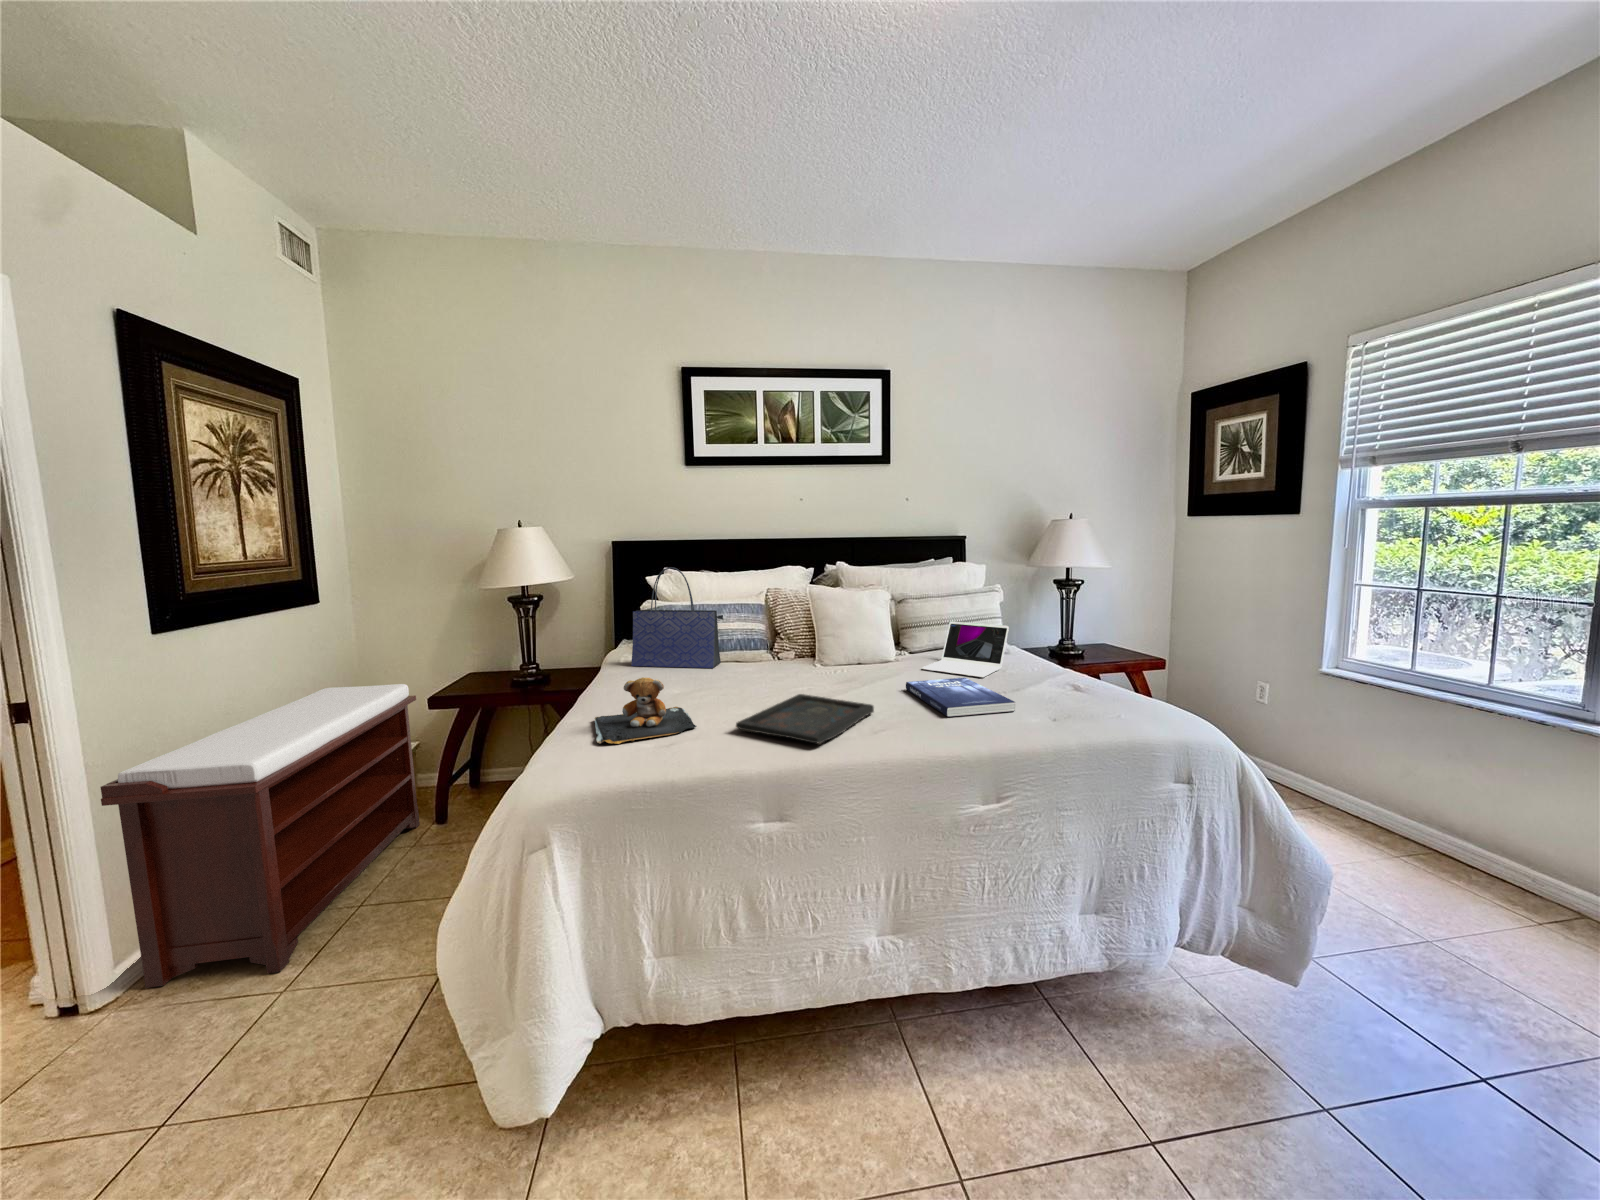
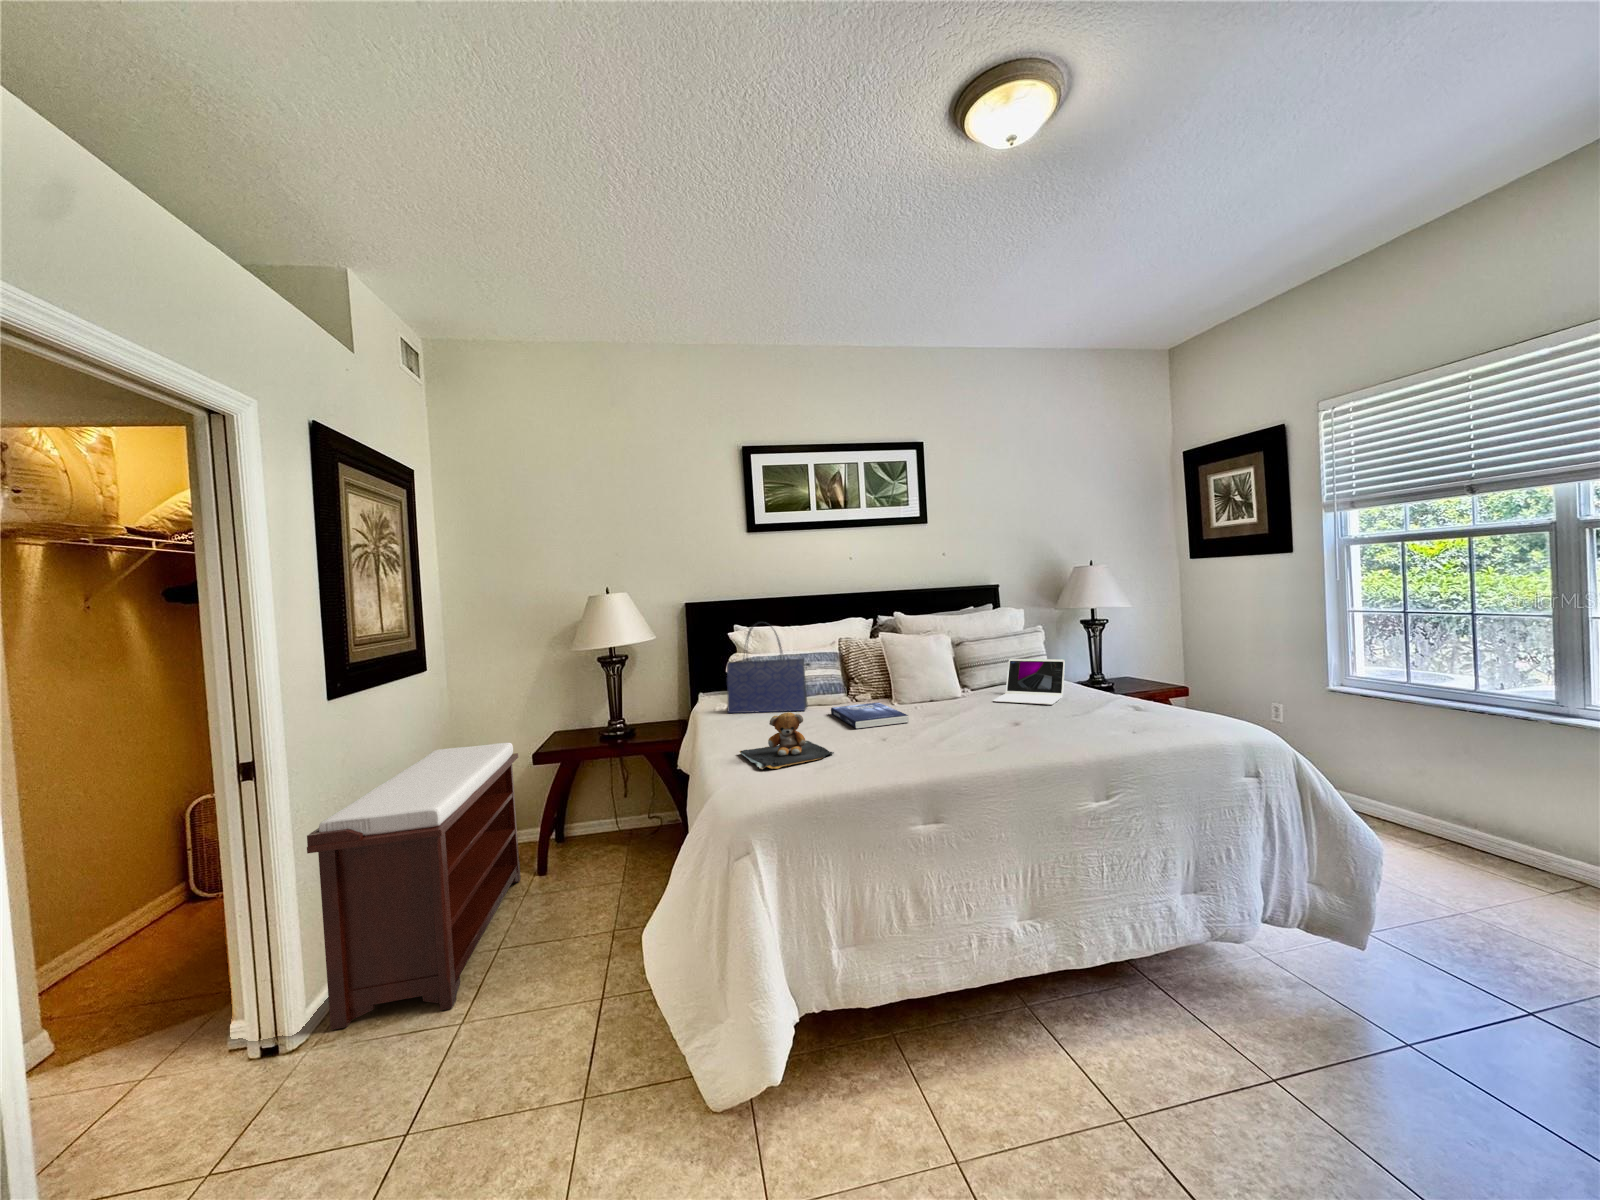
book: present [906,678,1015,717] -> present [831,702,909,729]
tray: present [736,694,874,744] -> none [871,724,978,758]

